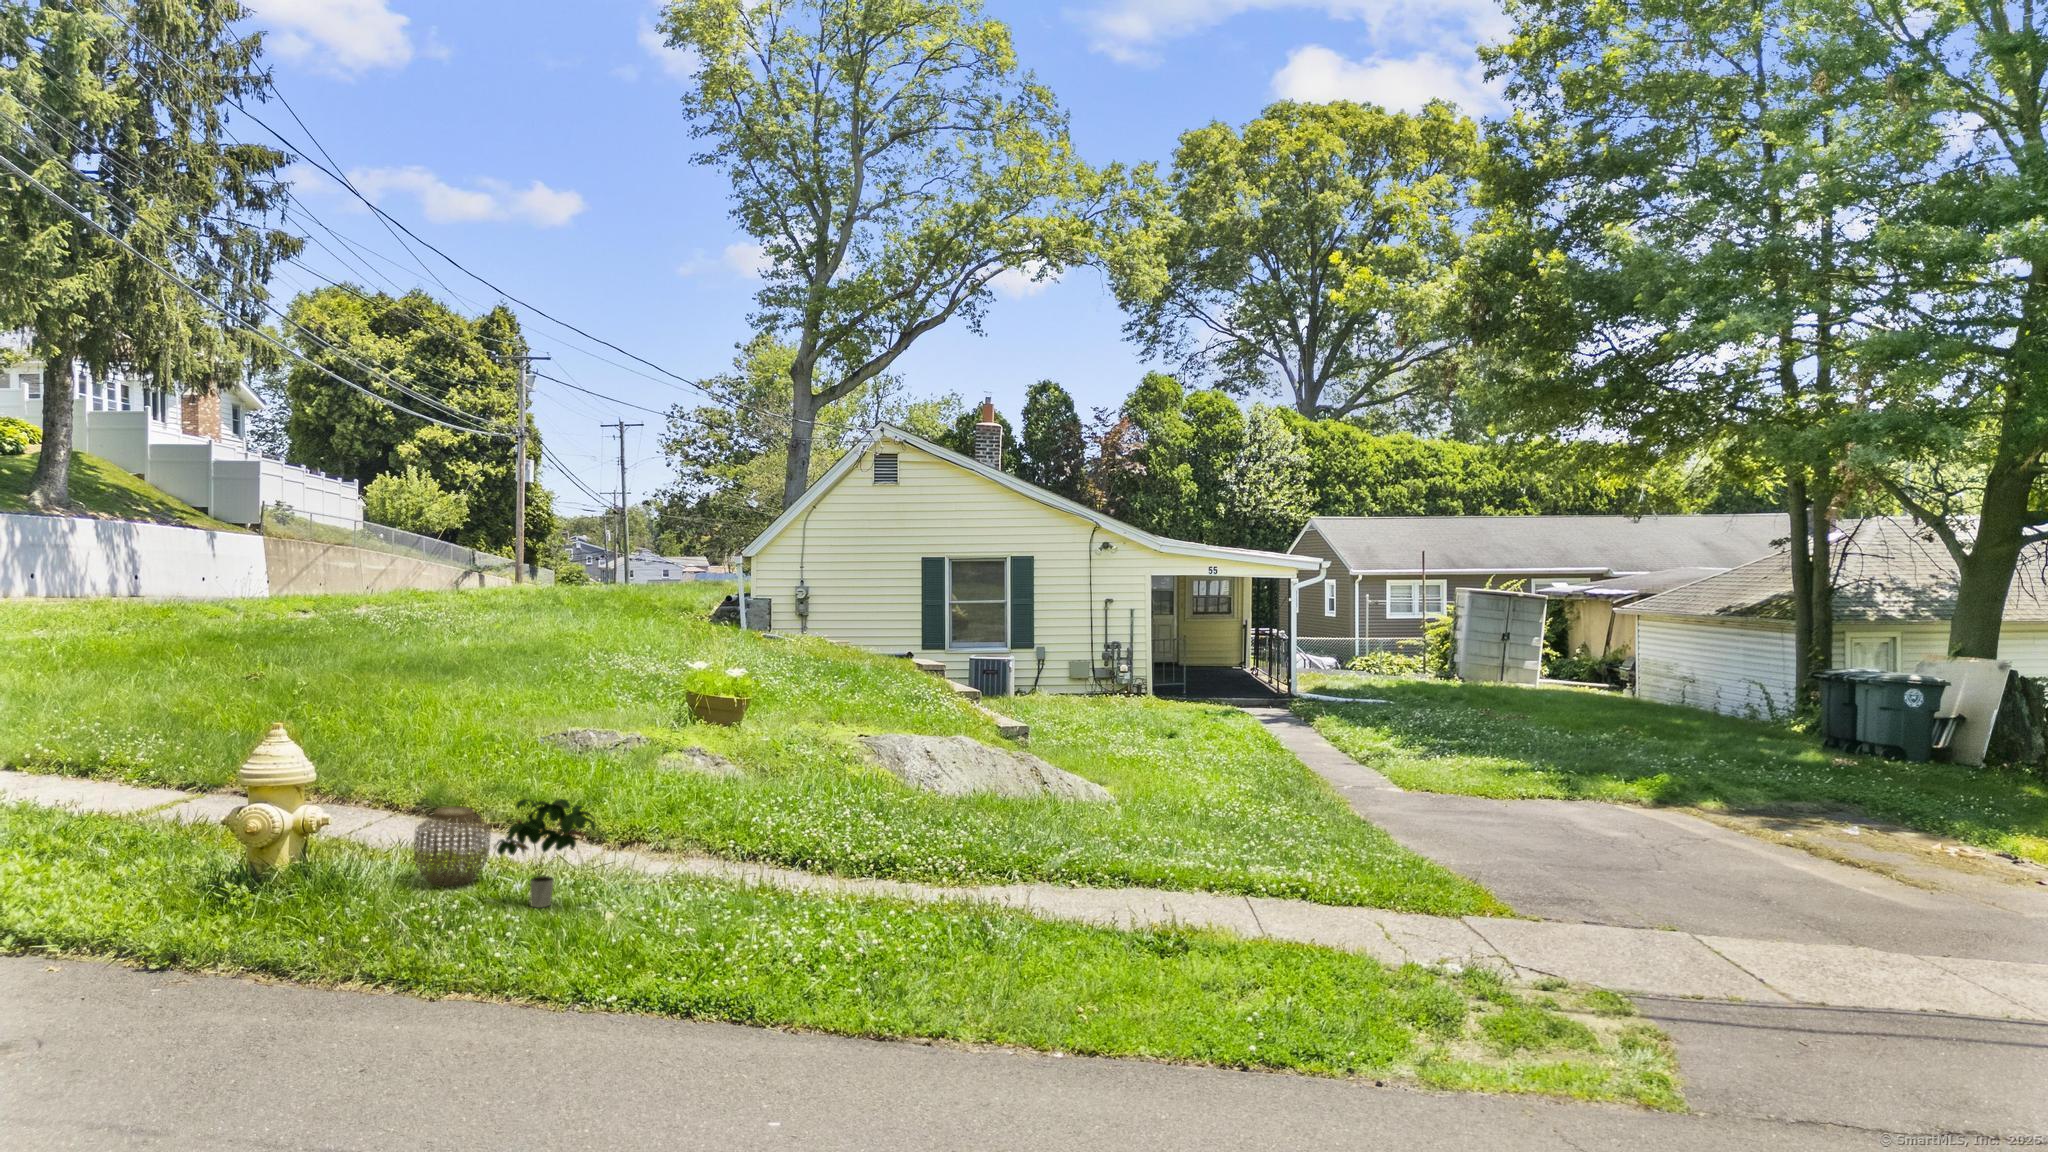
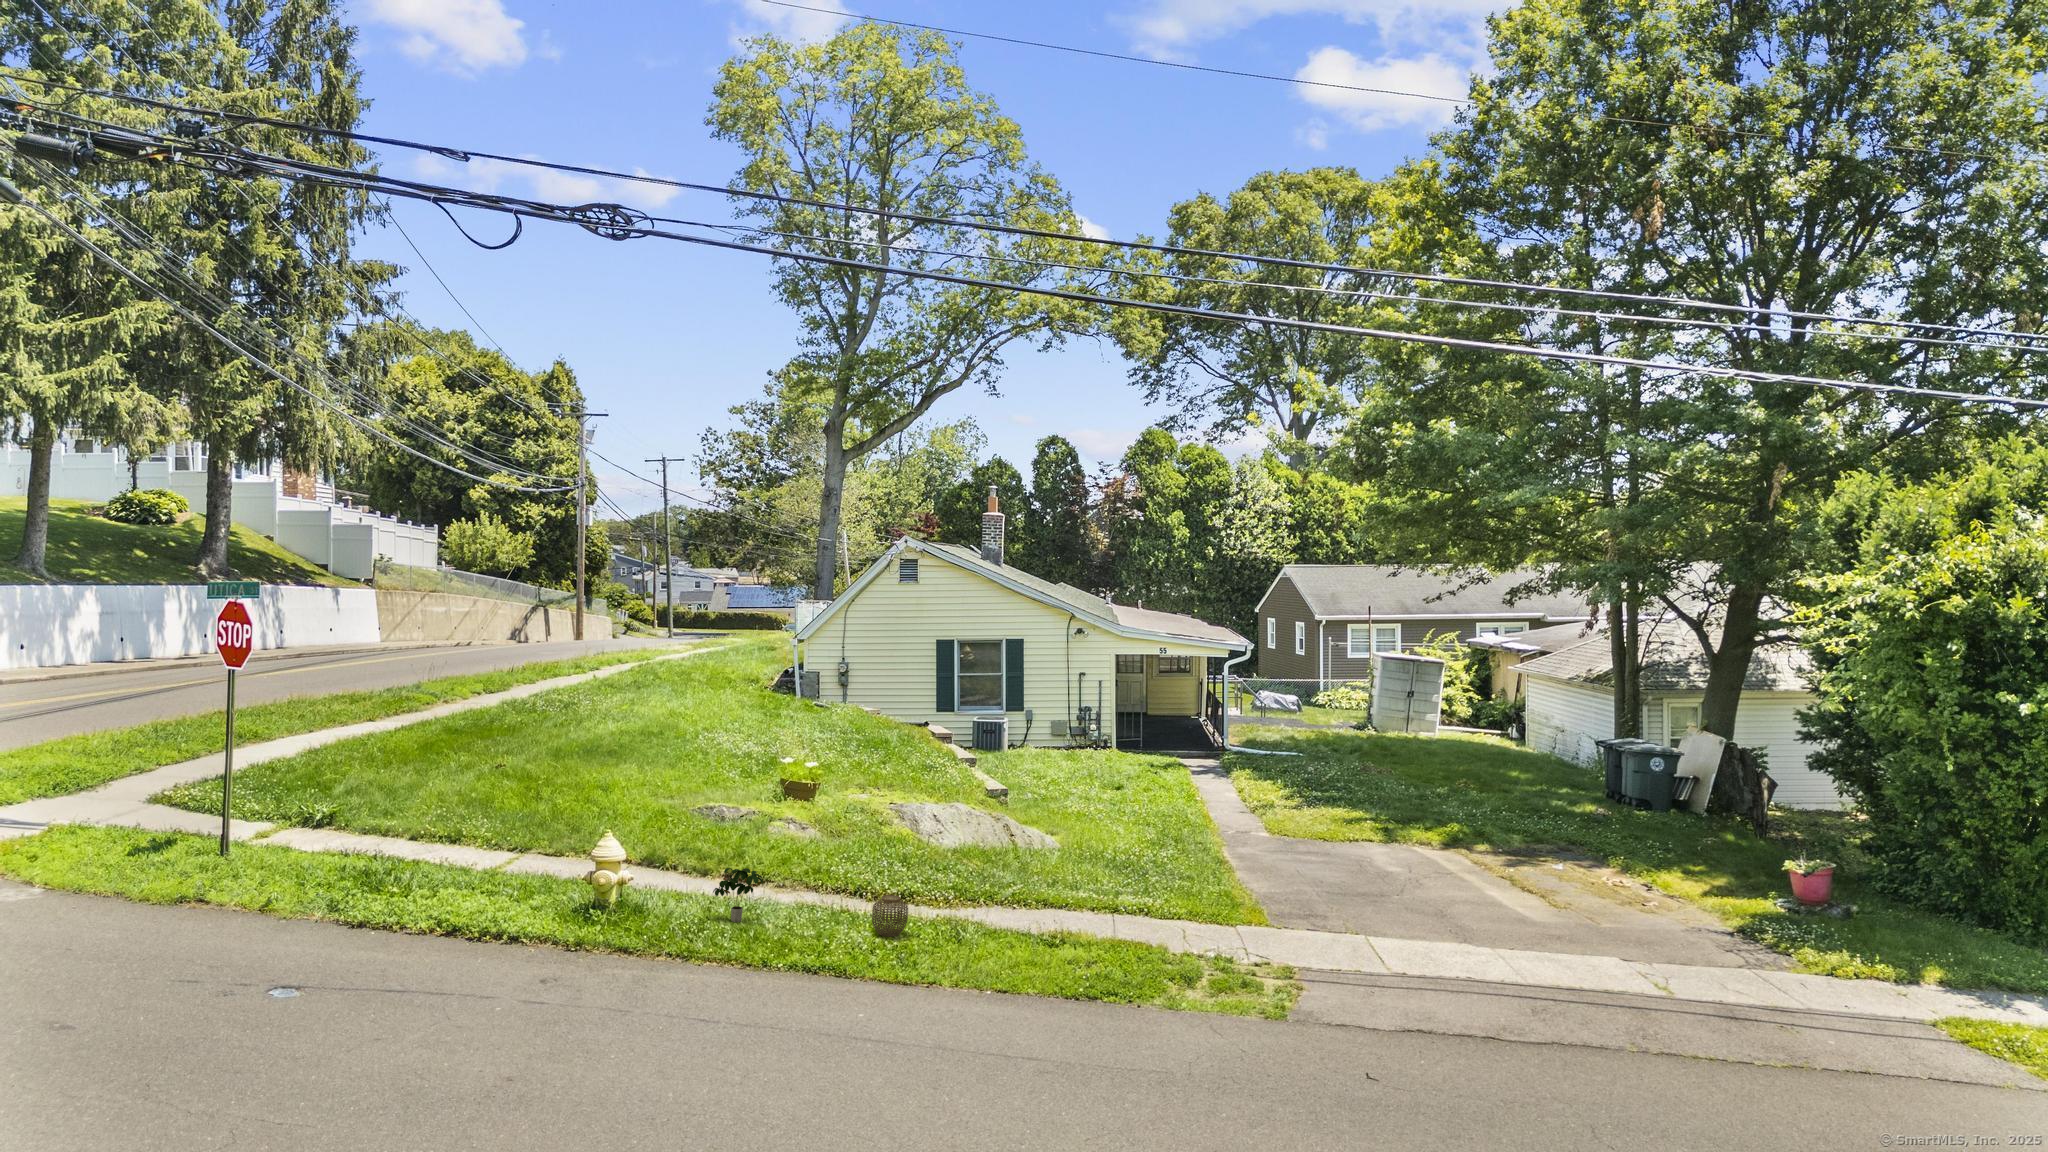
woven basket: present [414,806,490,886] -> present [872,895,908,937]

